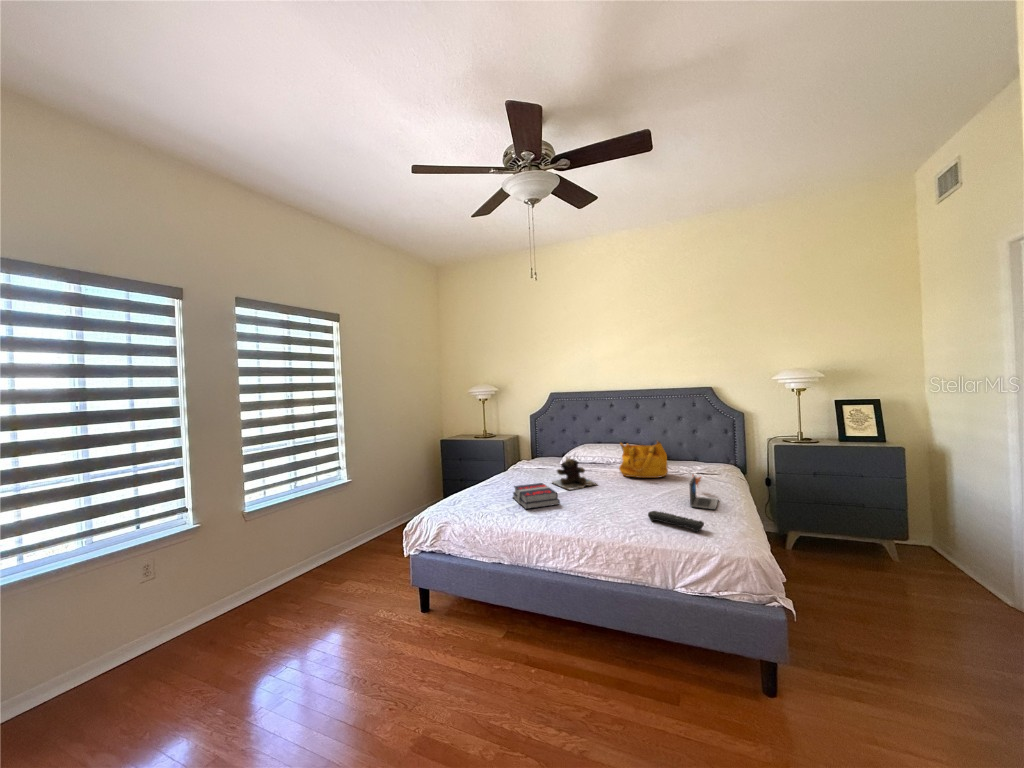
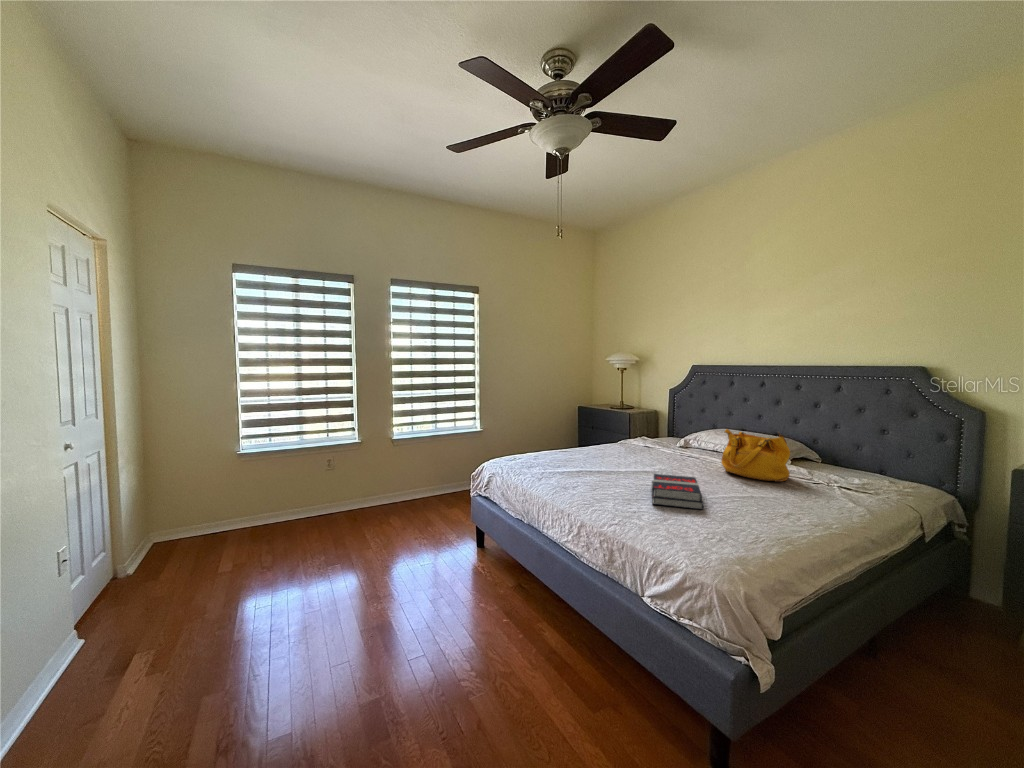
teddy bear: present [552,459,596,490] -> none [629,438,676,472]
laptop: present [689,476,718,510] -> none [743,481,804,530]
book: present [513,483,560,509] -> present [652,474,704,509]
remote control: present [648,511,704,532] -> none [660,507,709,542]

